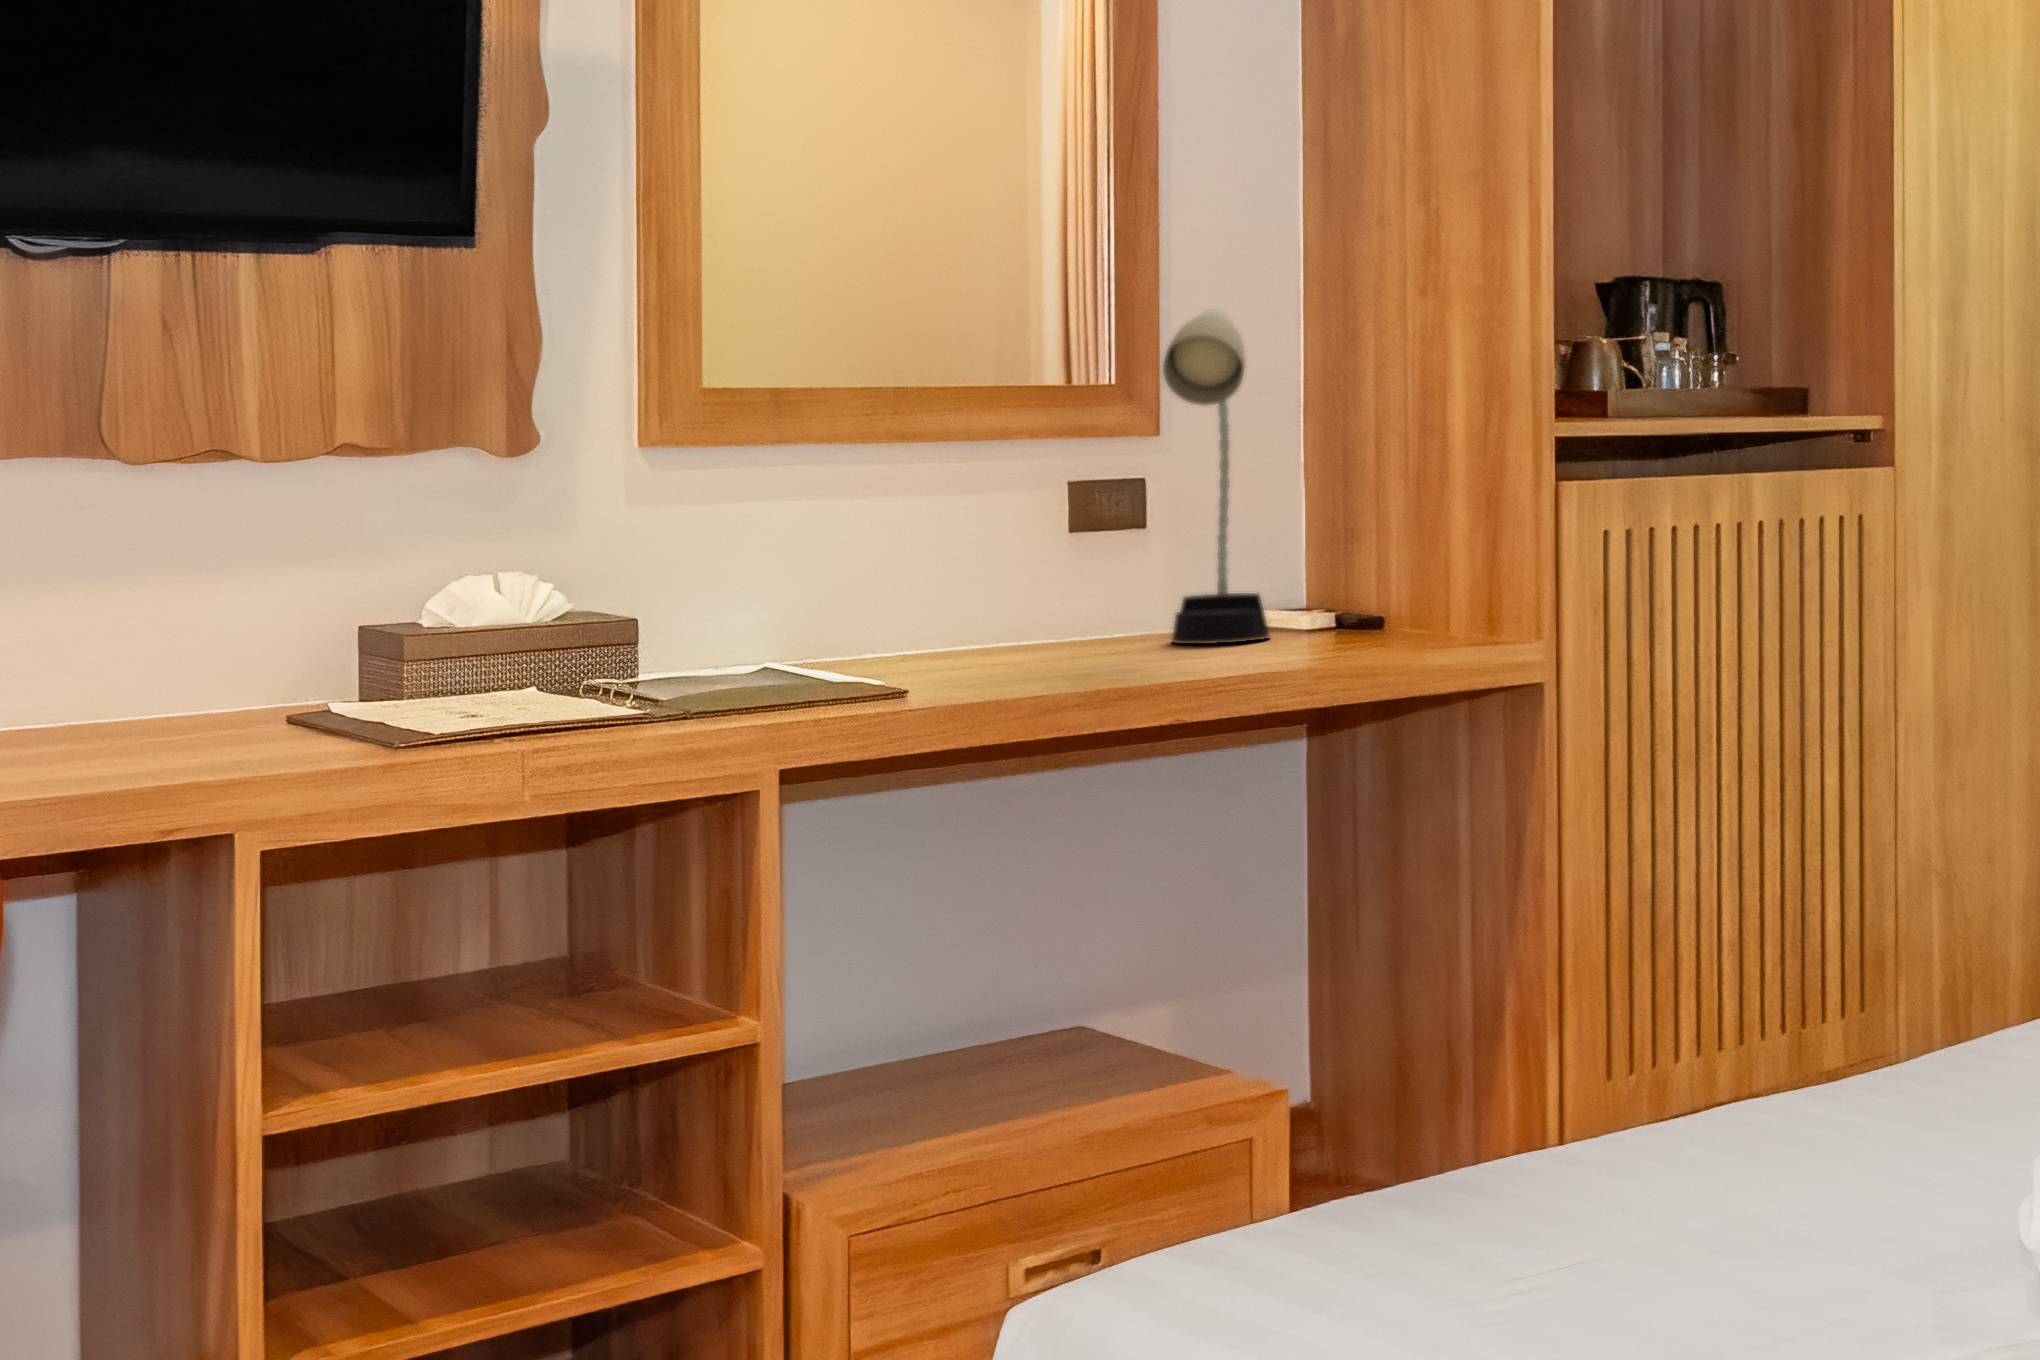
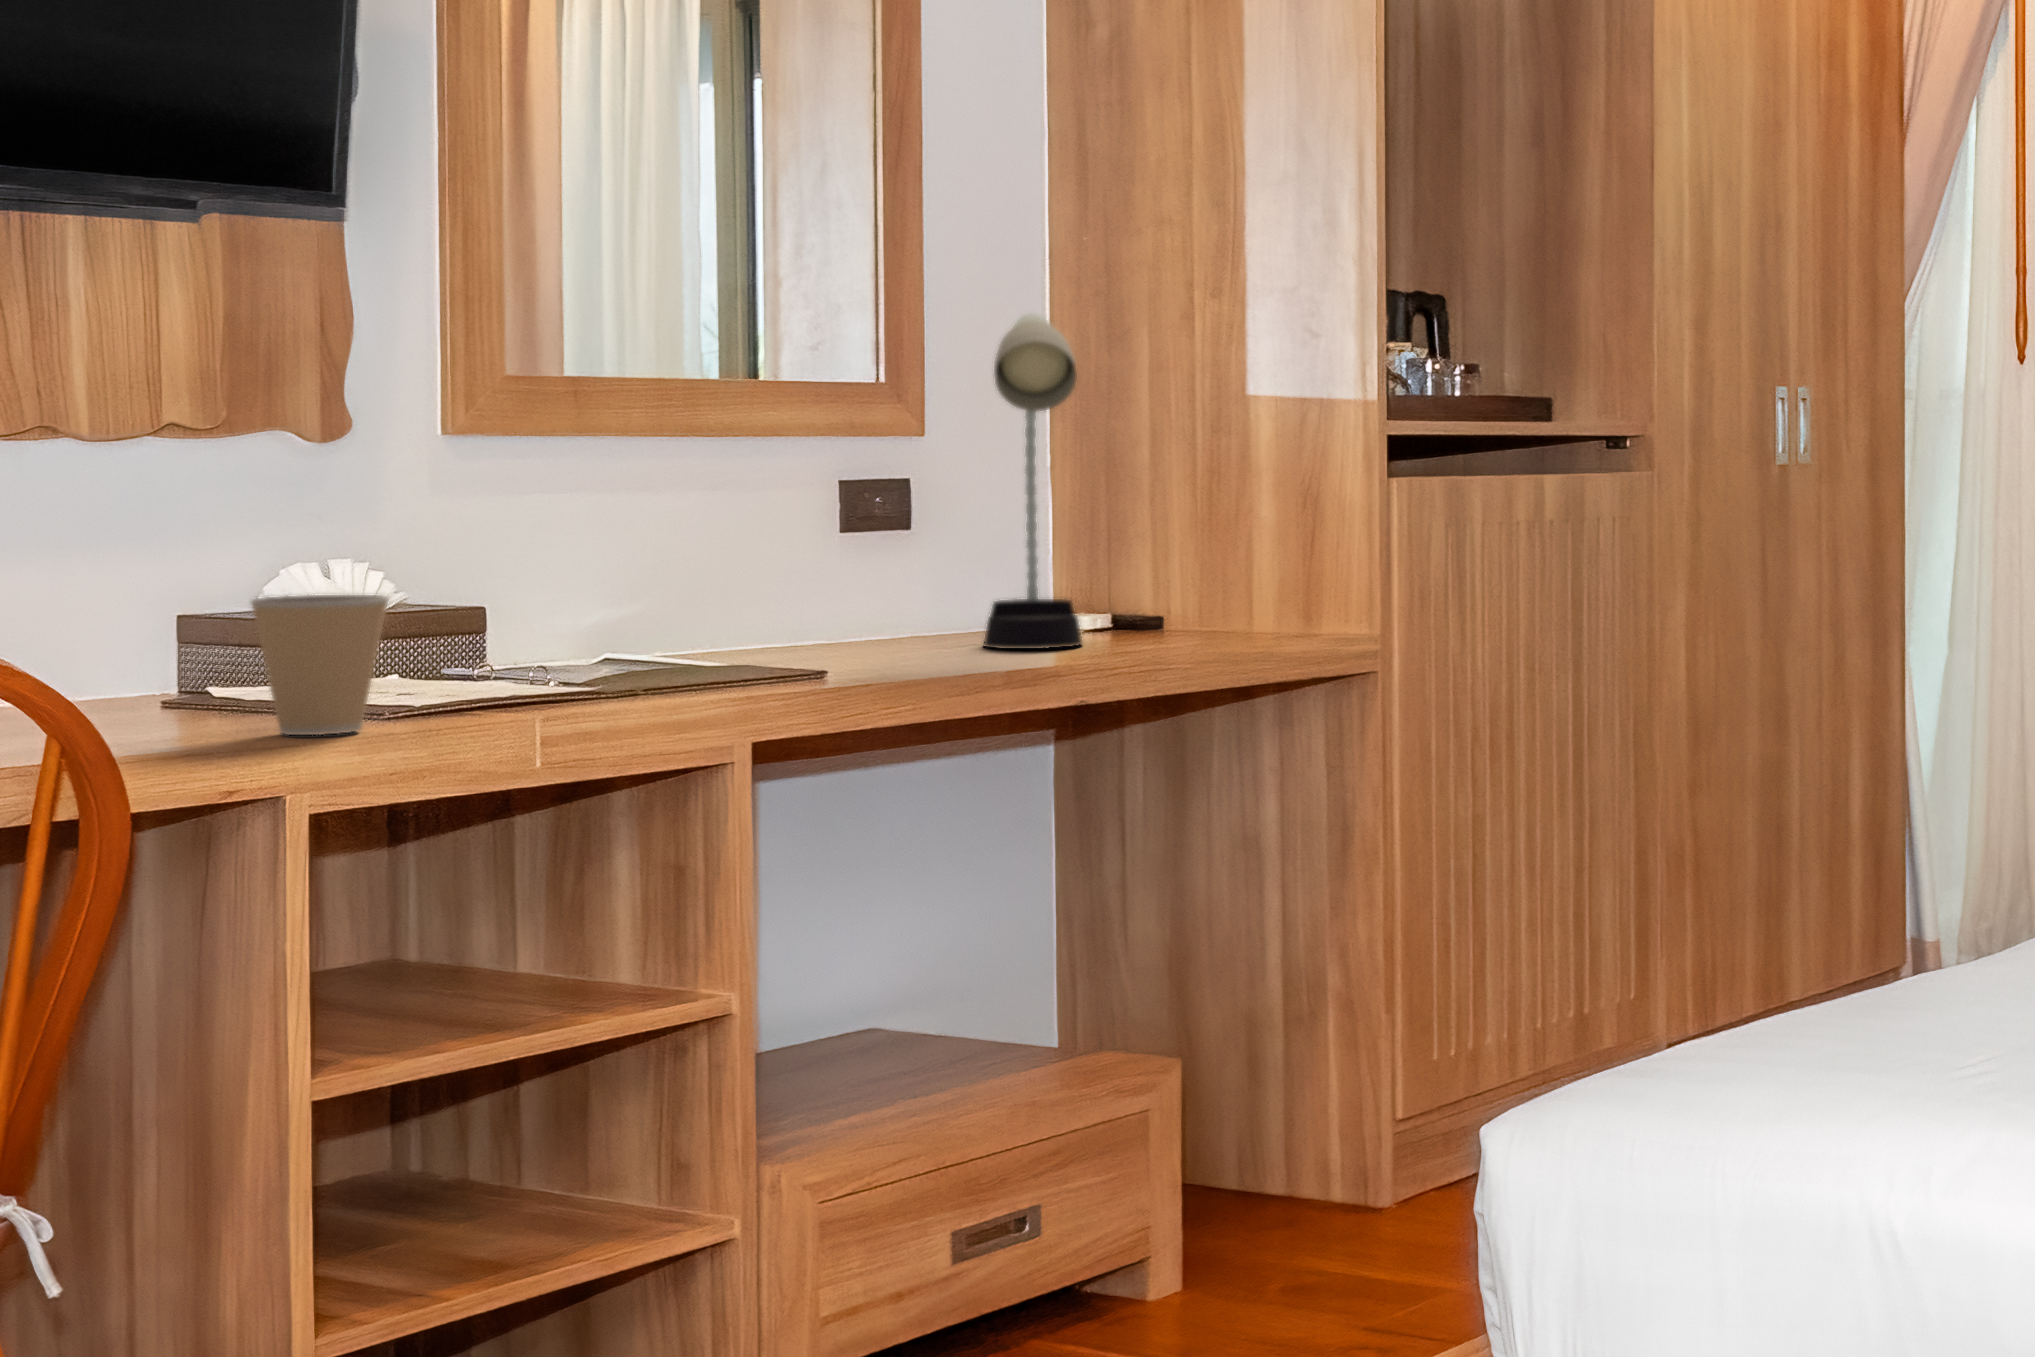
coffee cup: none [333,602,468,741] -> present [250,595,389,735]

